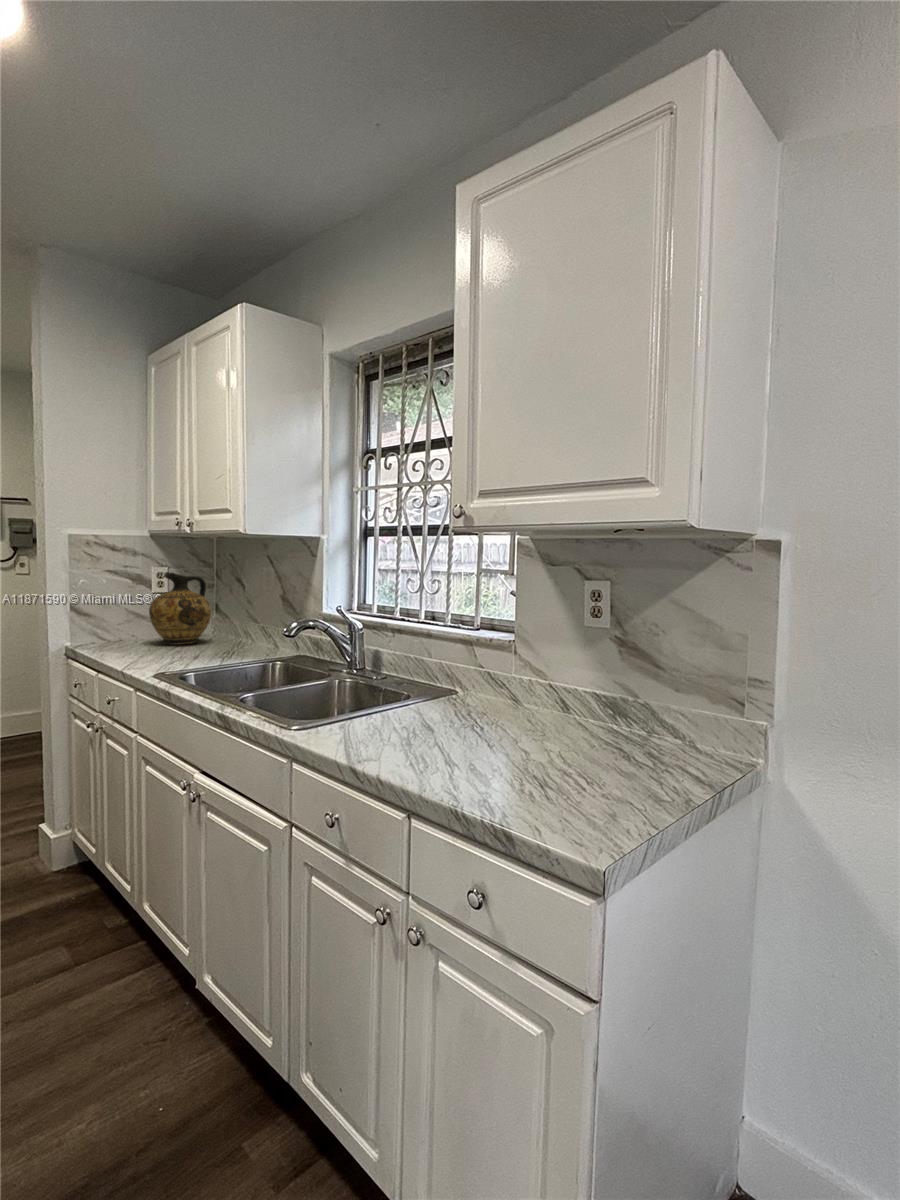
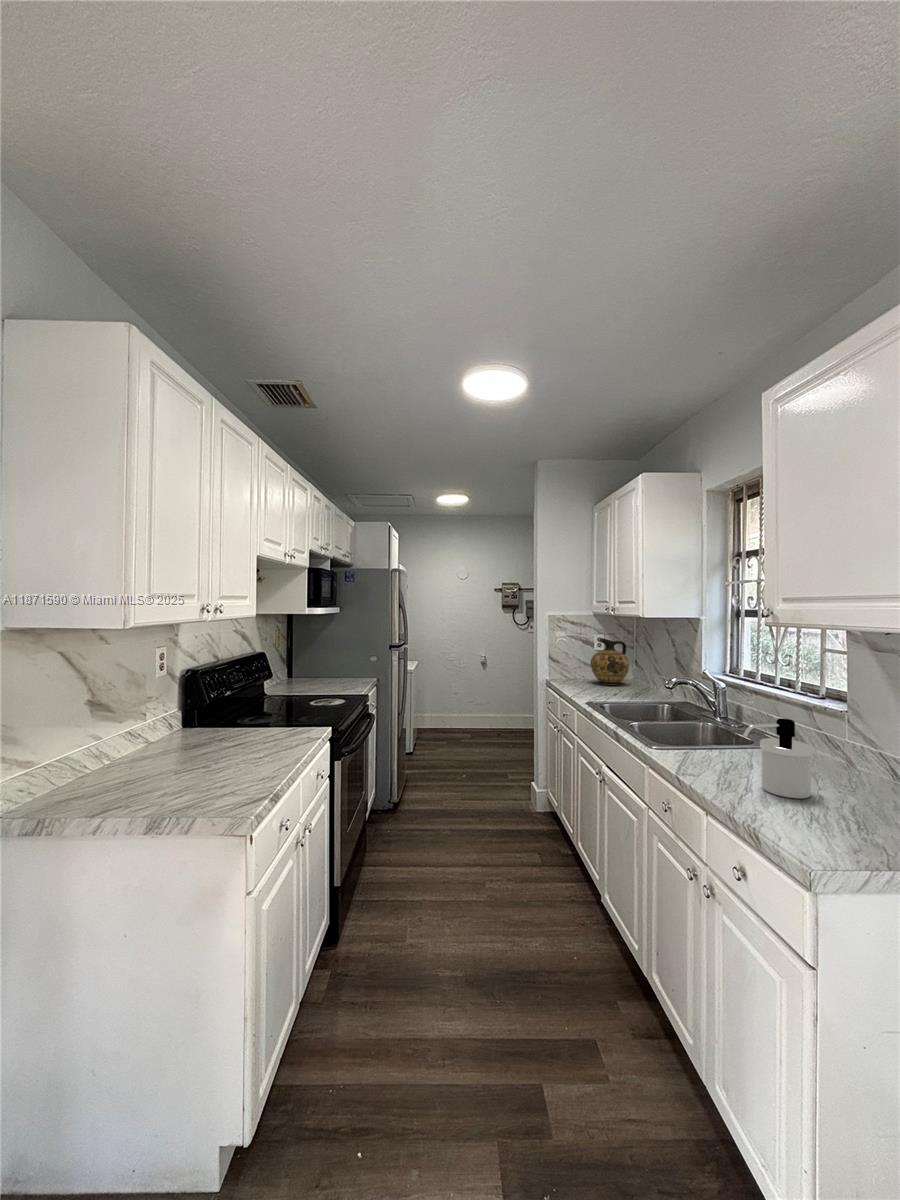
soap dispenser: none [448,654,520,762] -> present [743,718,813,799]

